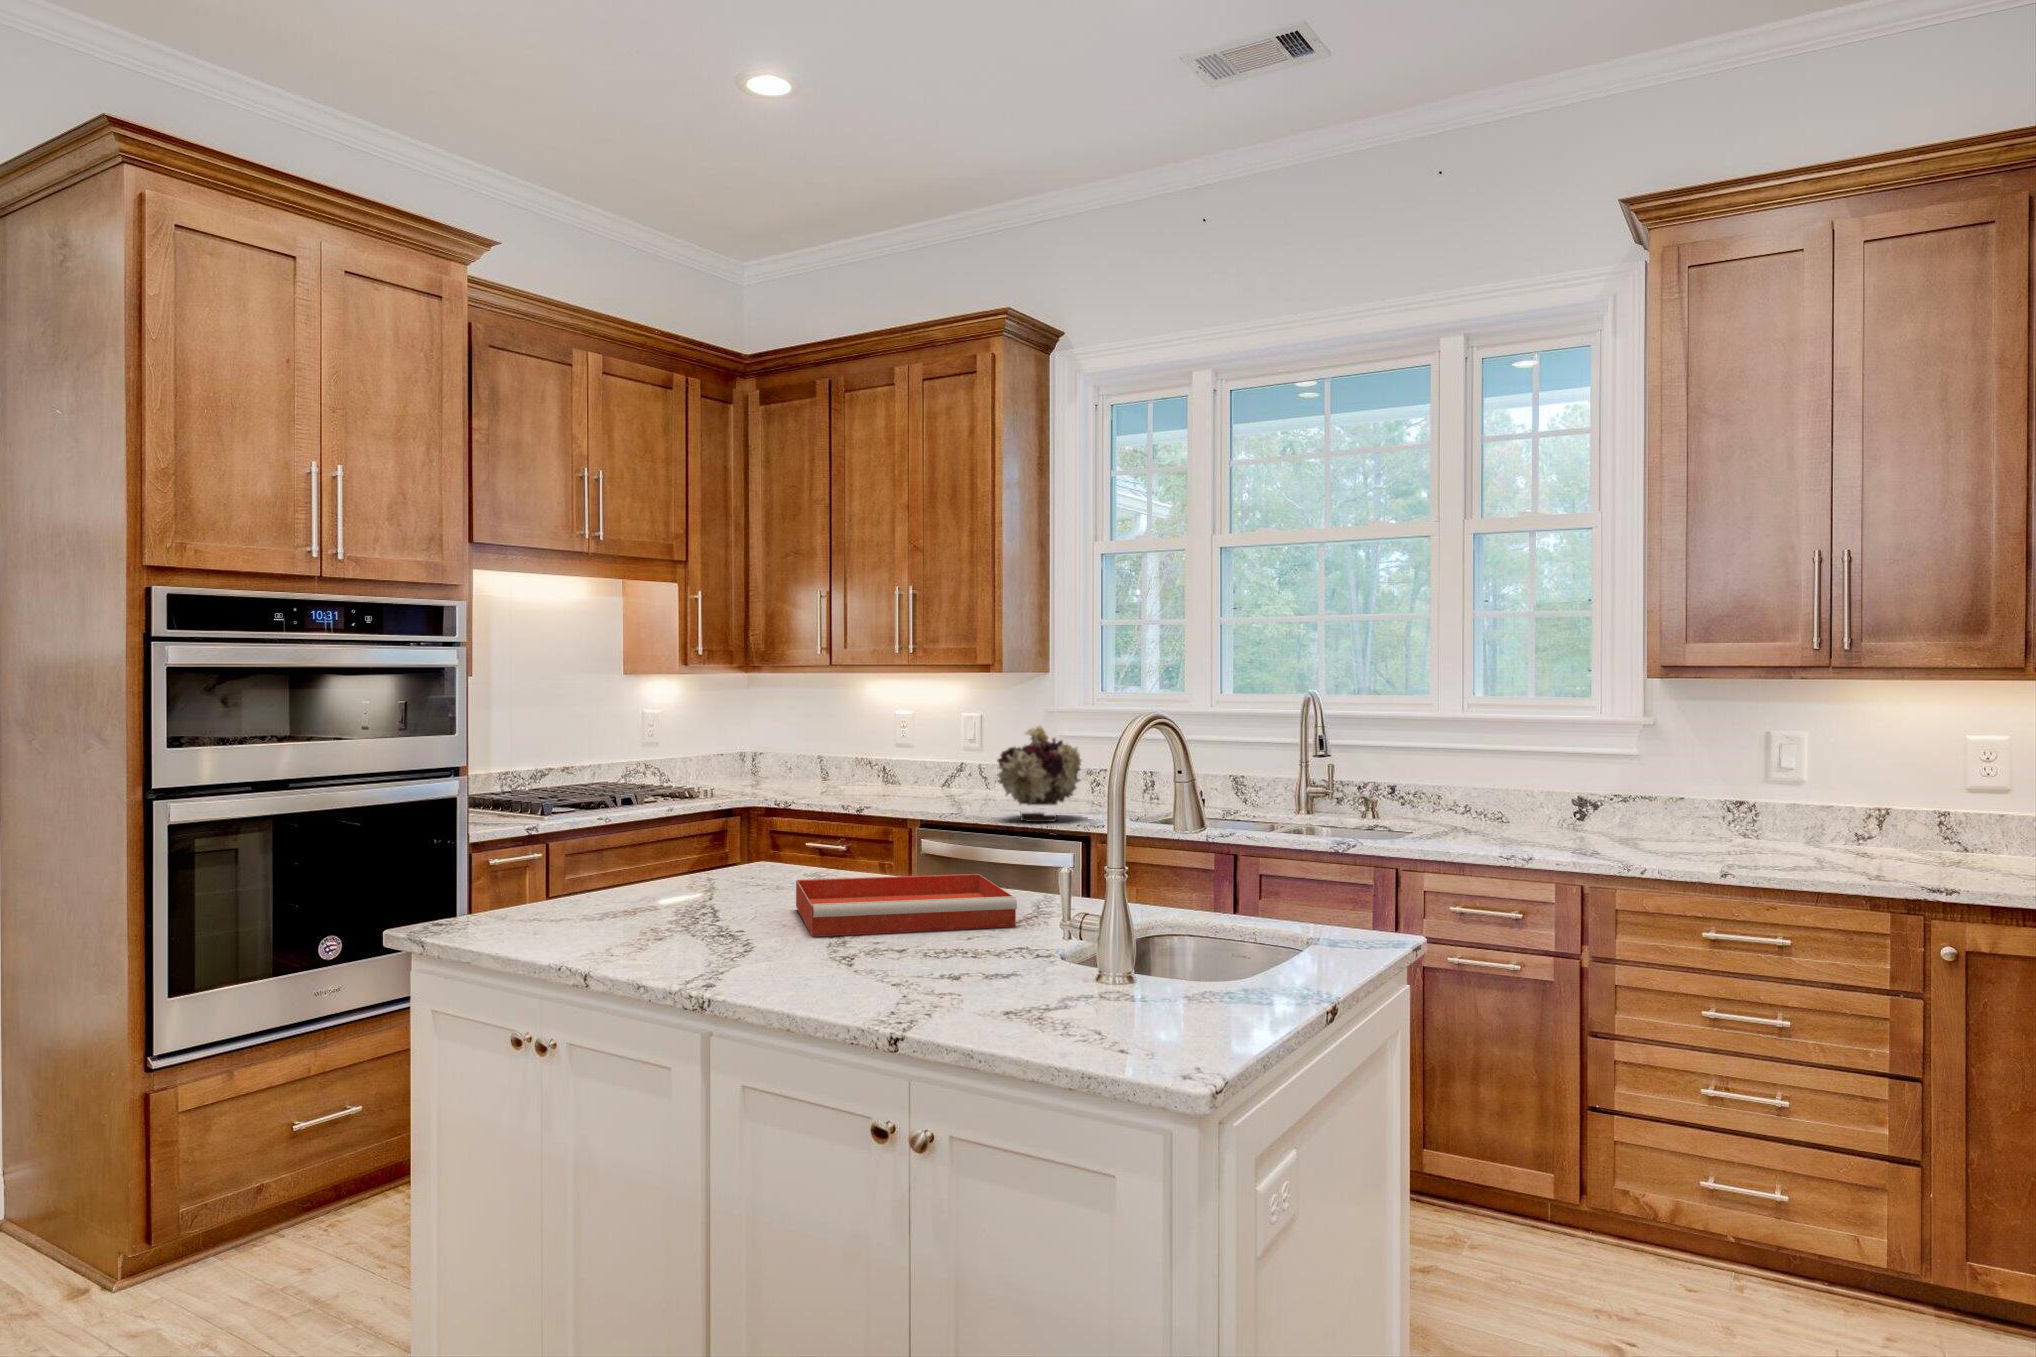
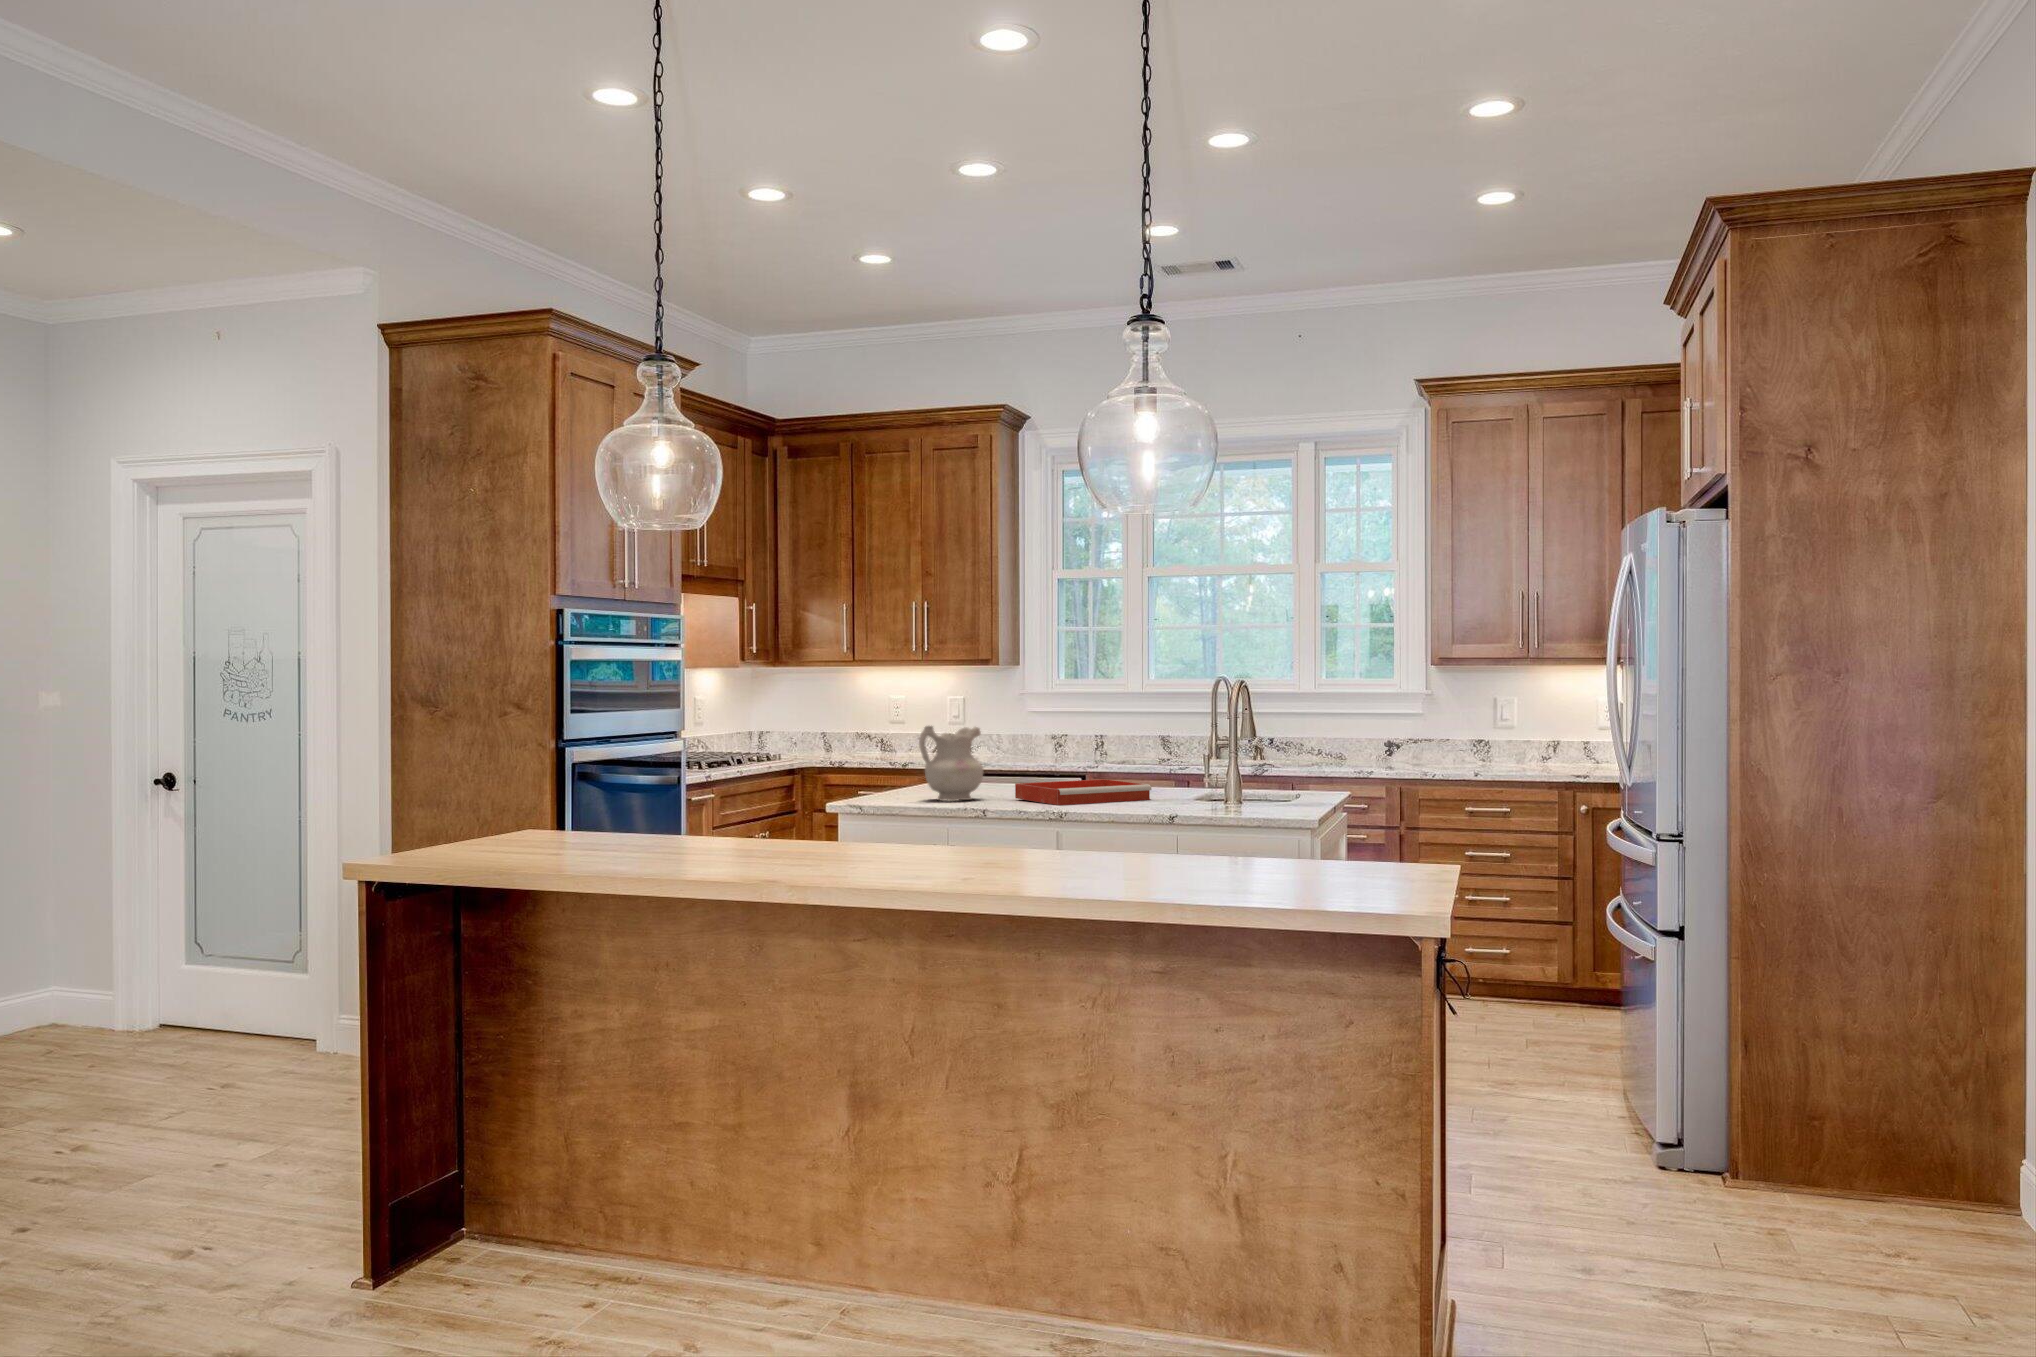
flower arrangement: present [997,725,1081,822] -> none [997,702,1057,771]
ceramic pitcher: none [641,772,760,906] -> present [919,726,984,801]

